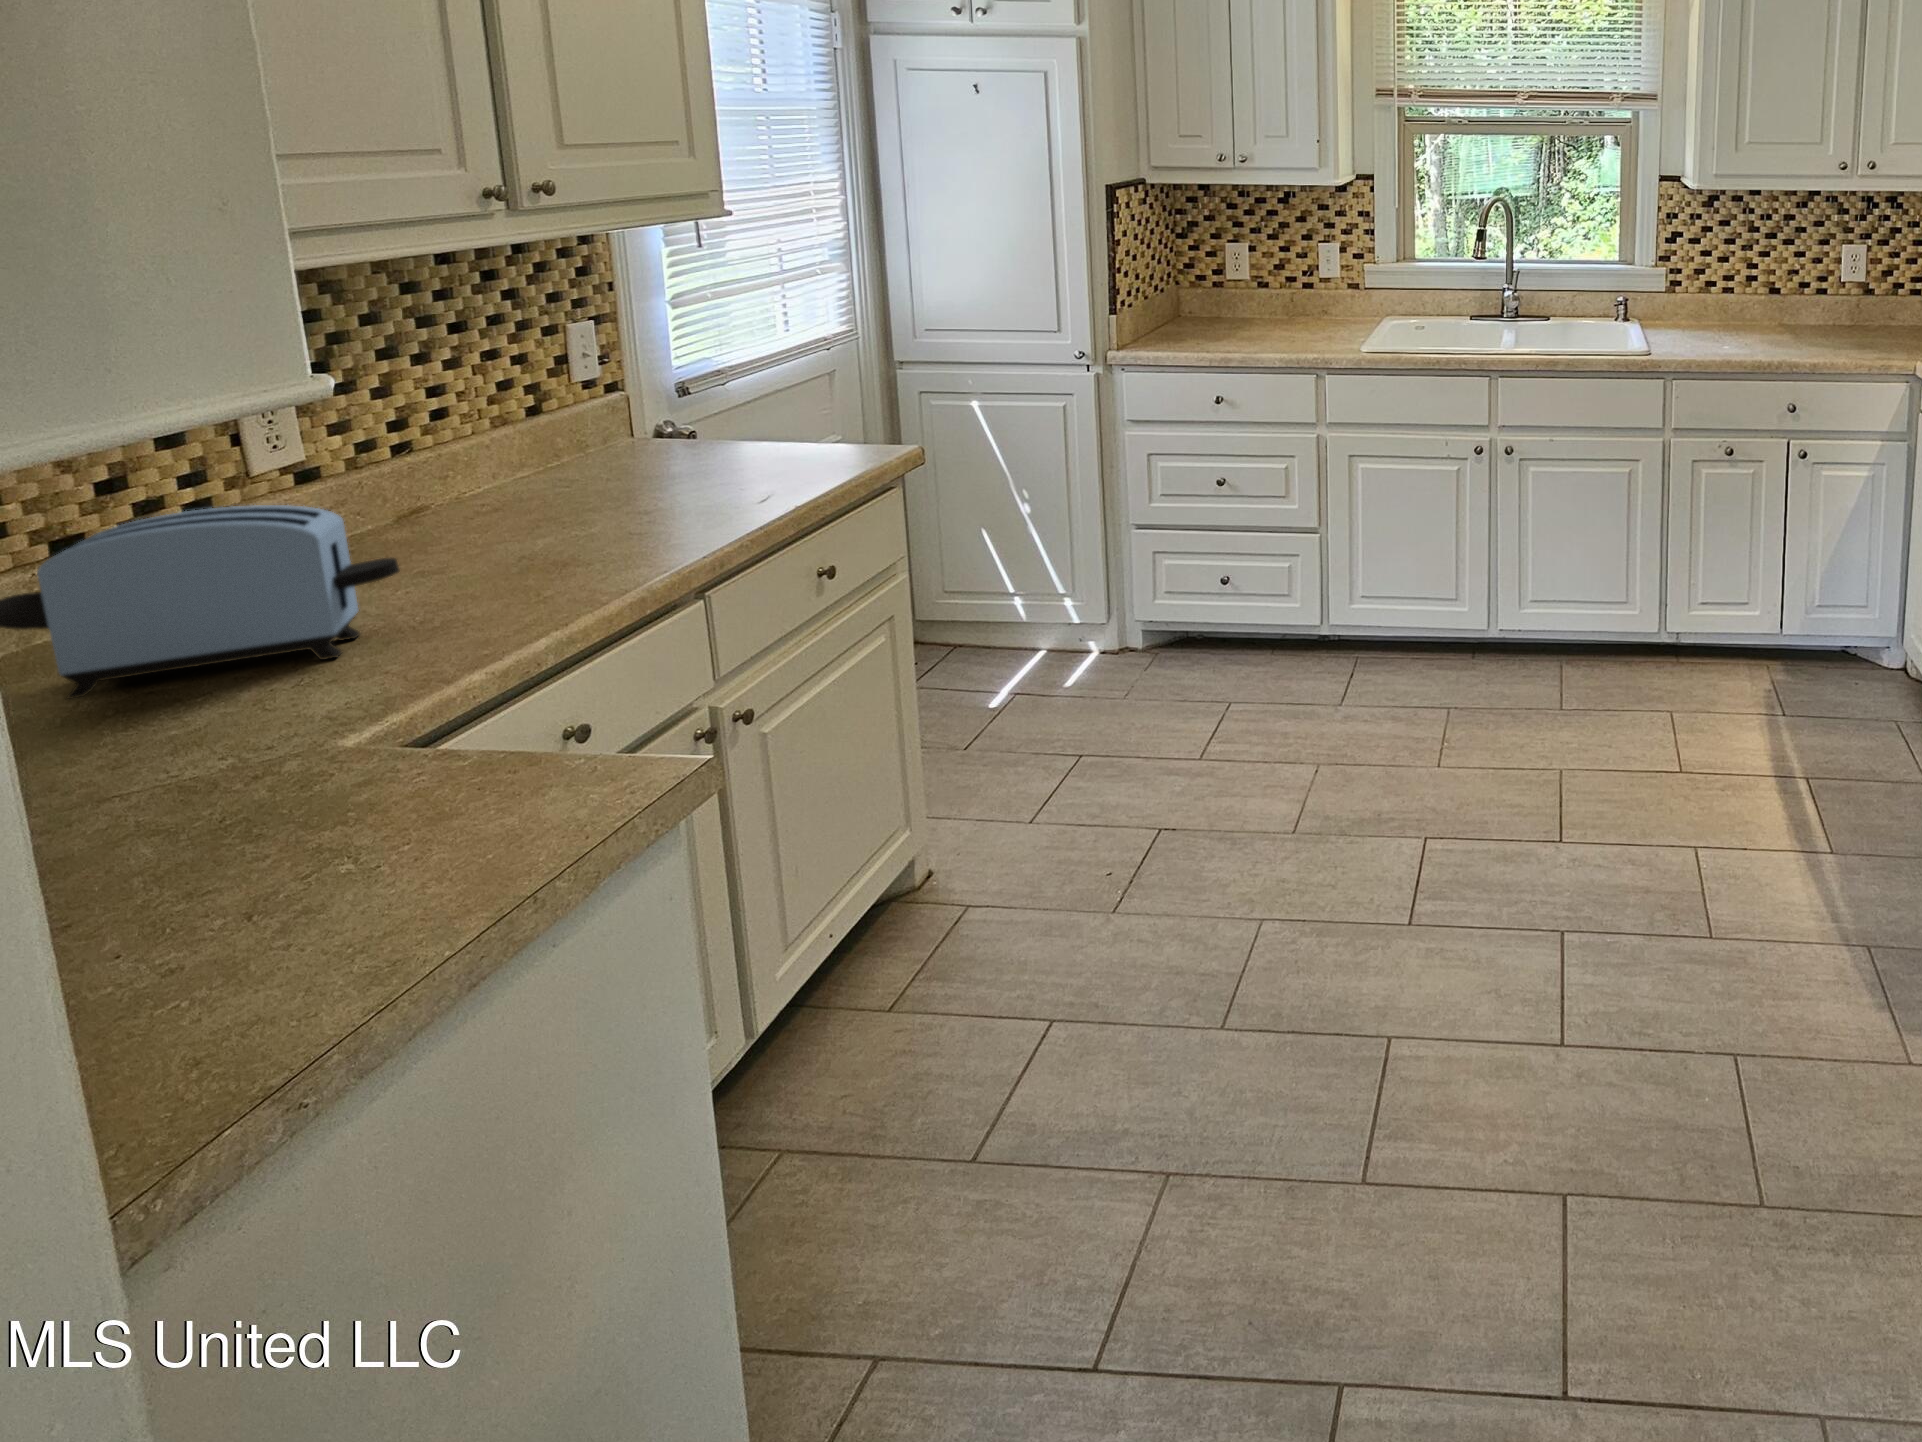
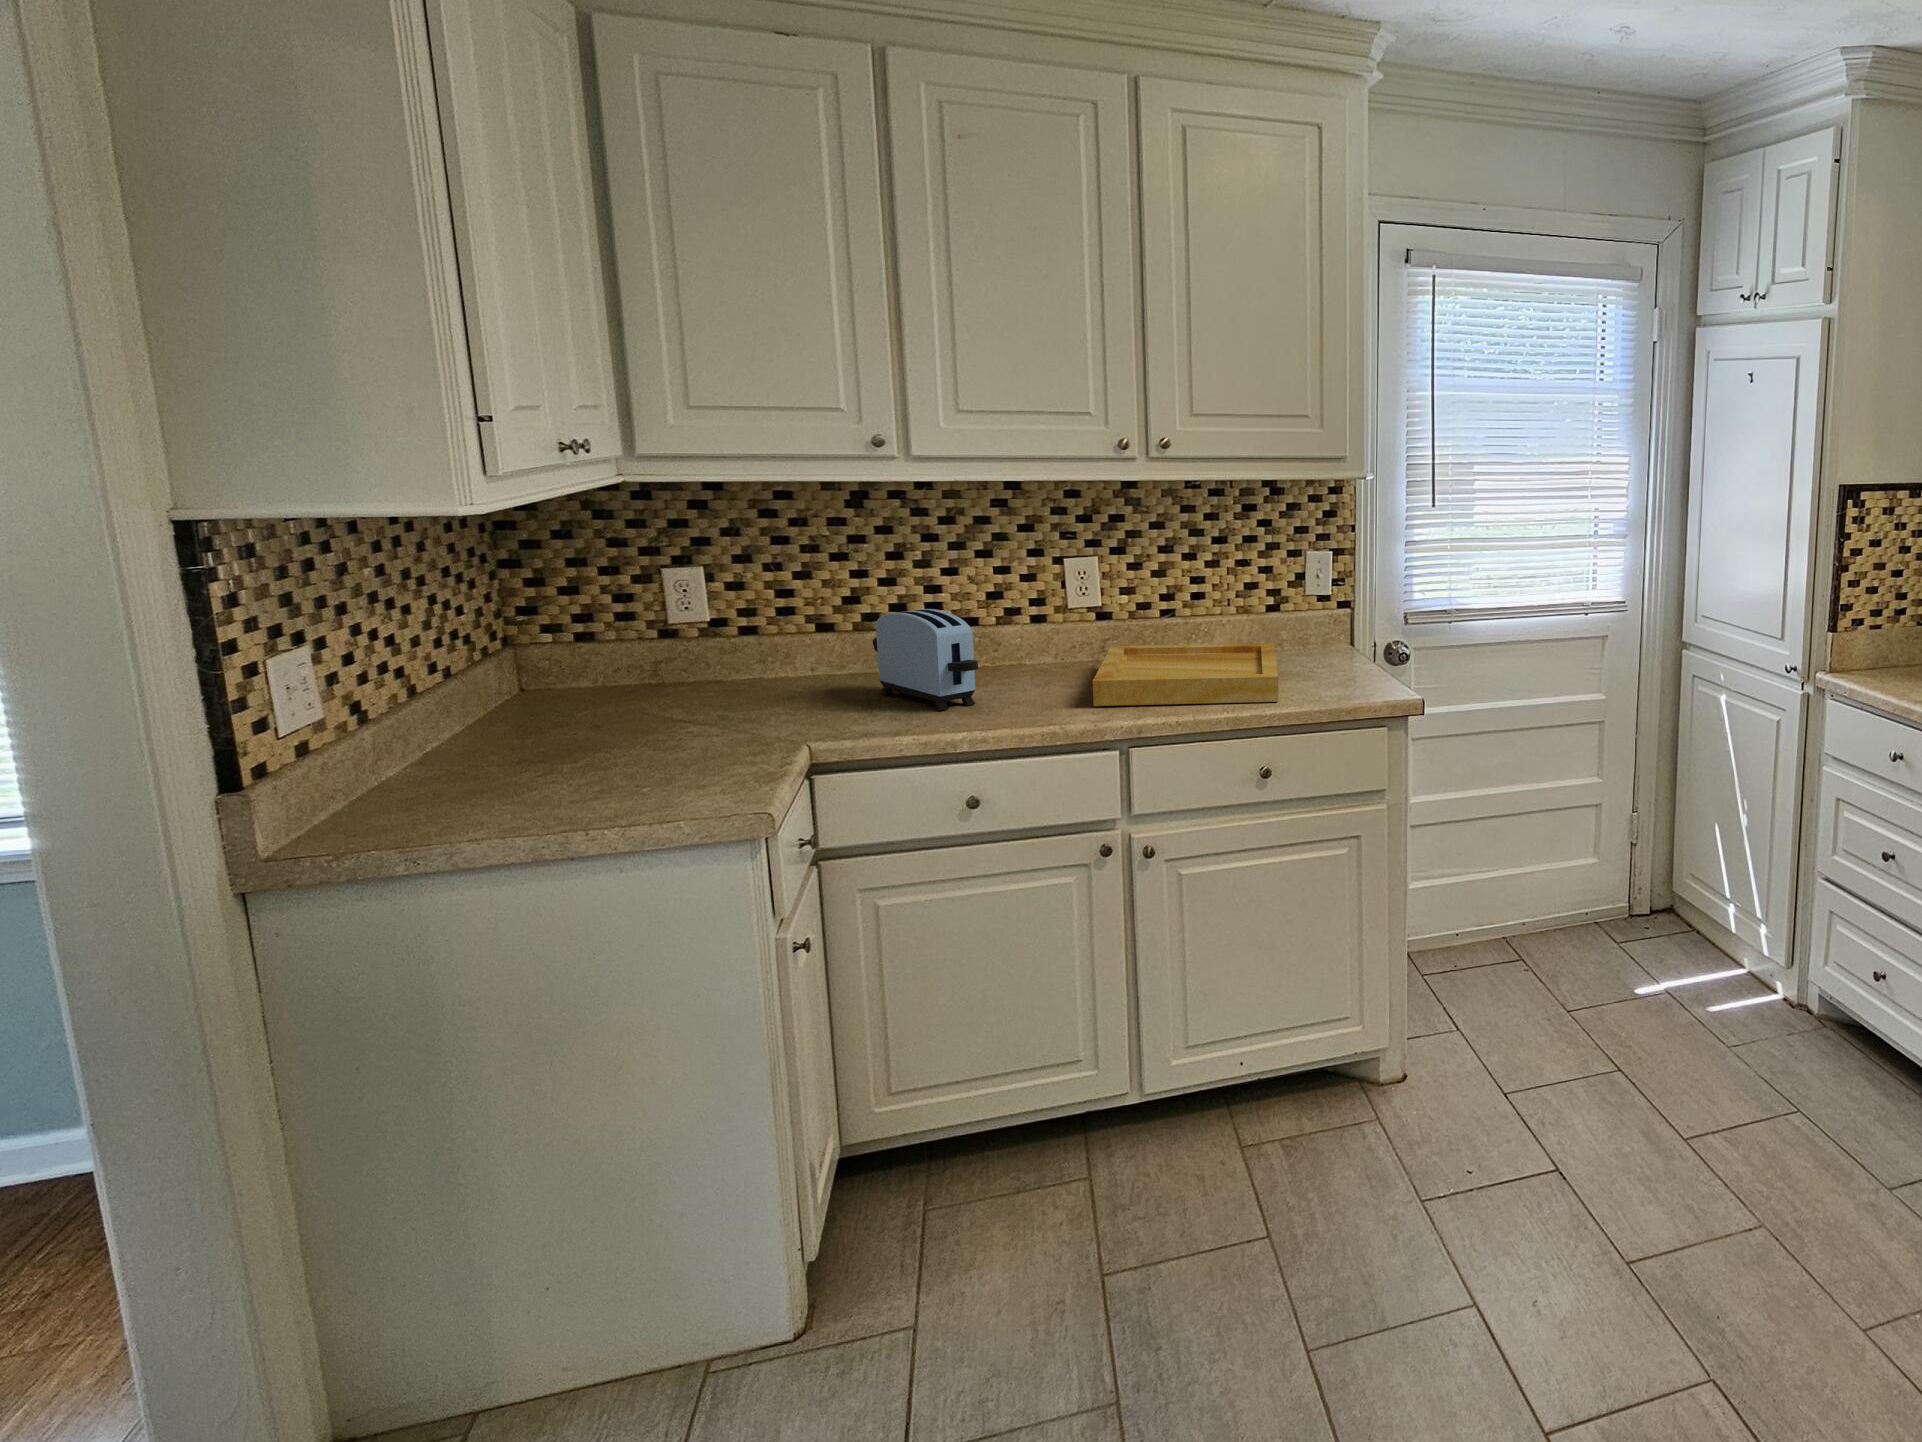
tray: none [393,444,799,567] -> present [1093,643,1278,706]

